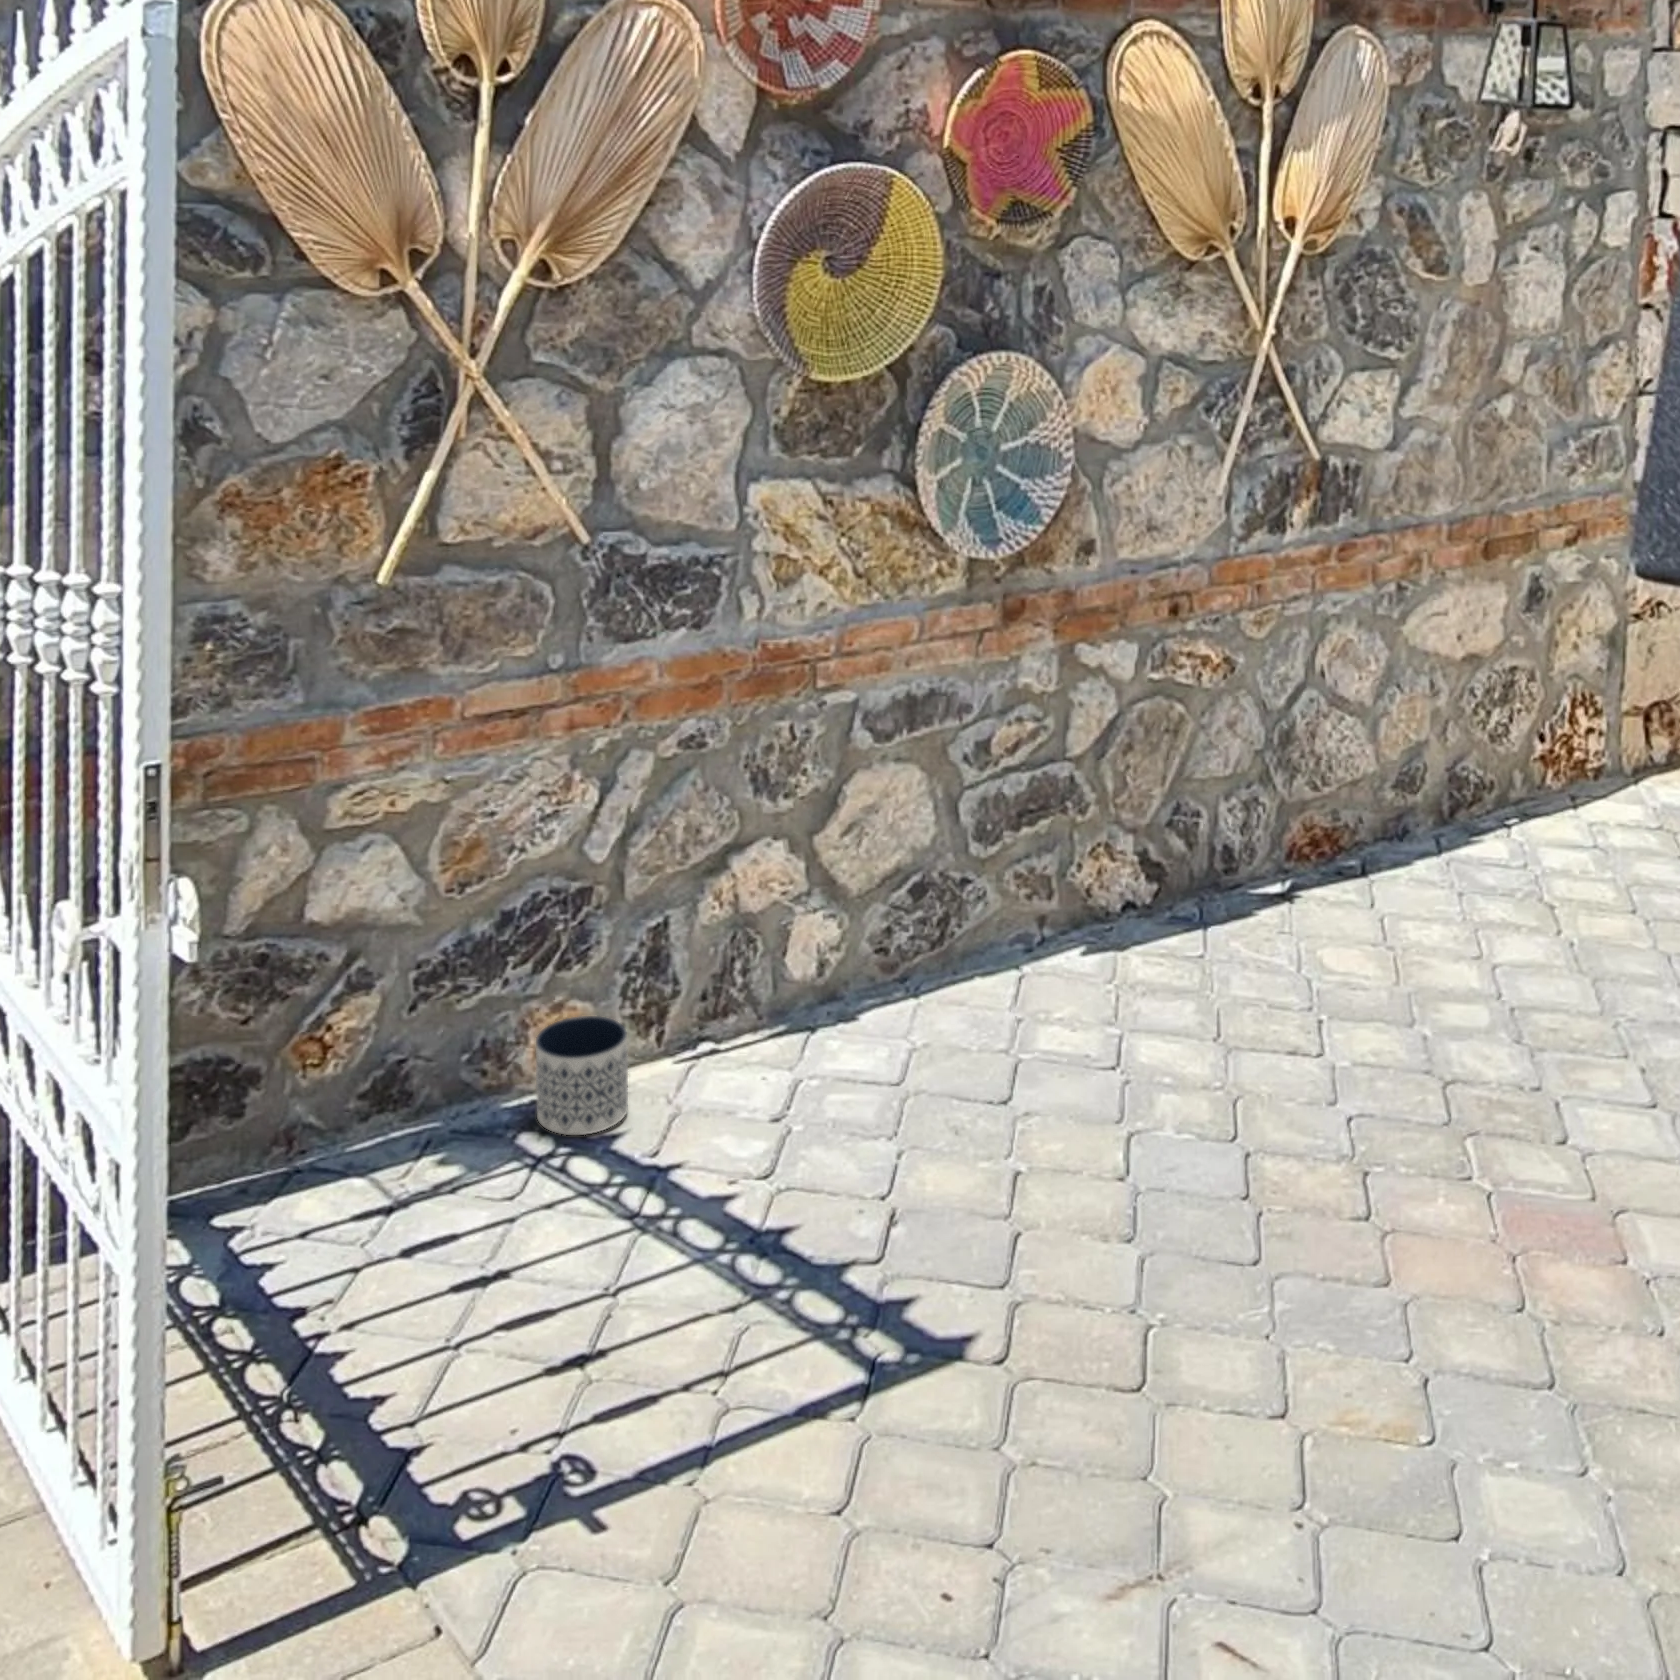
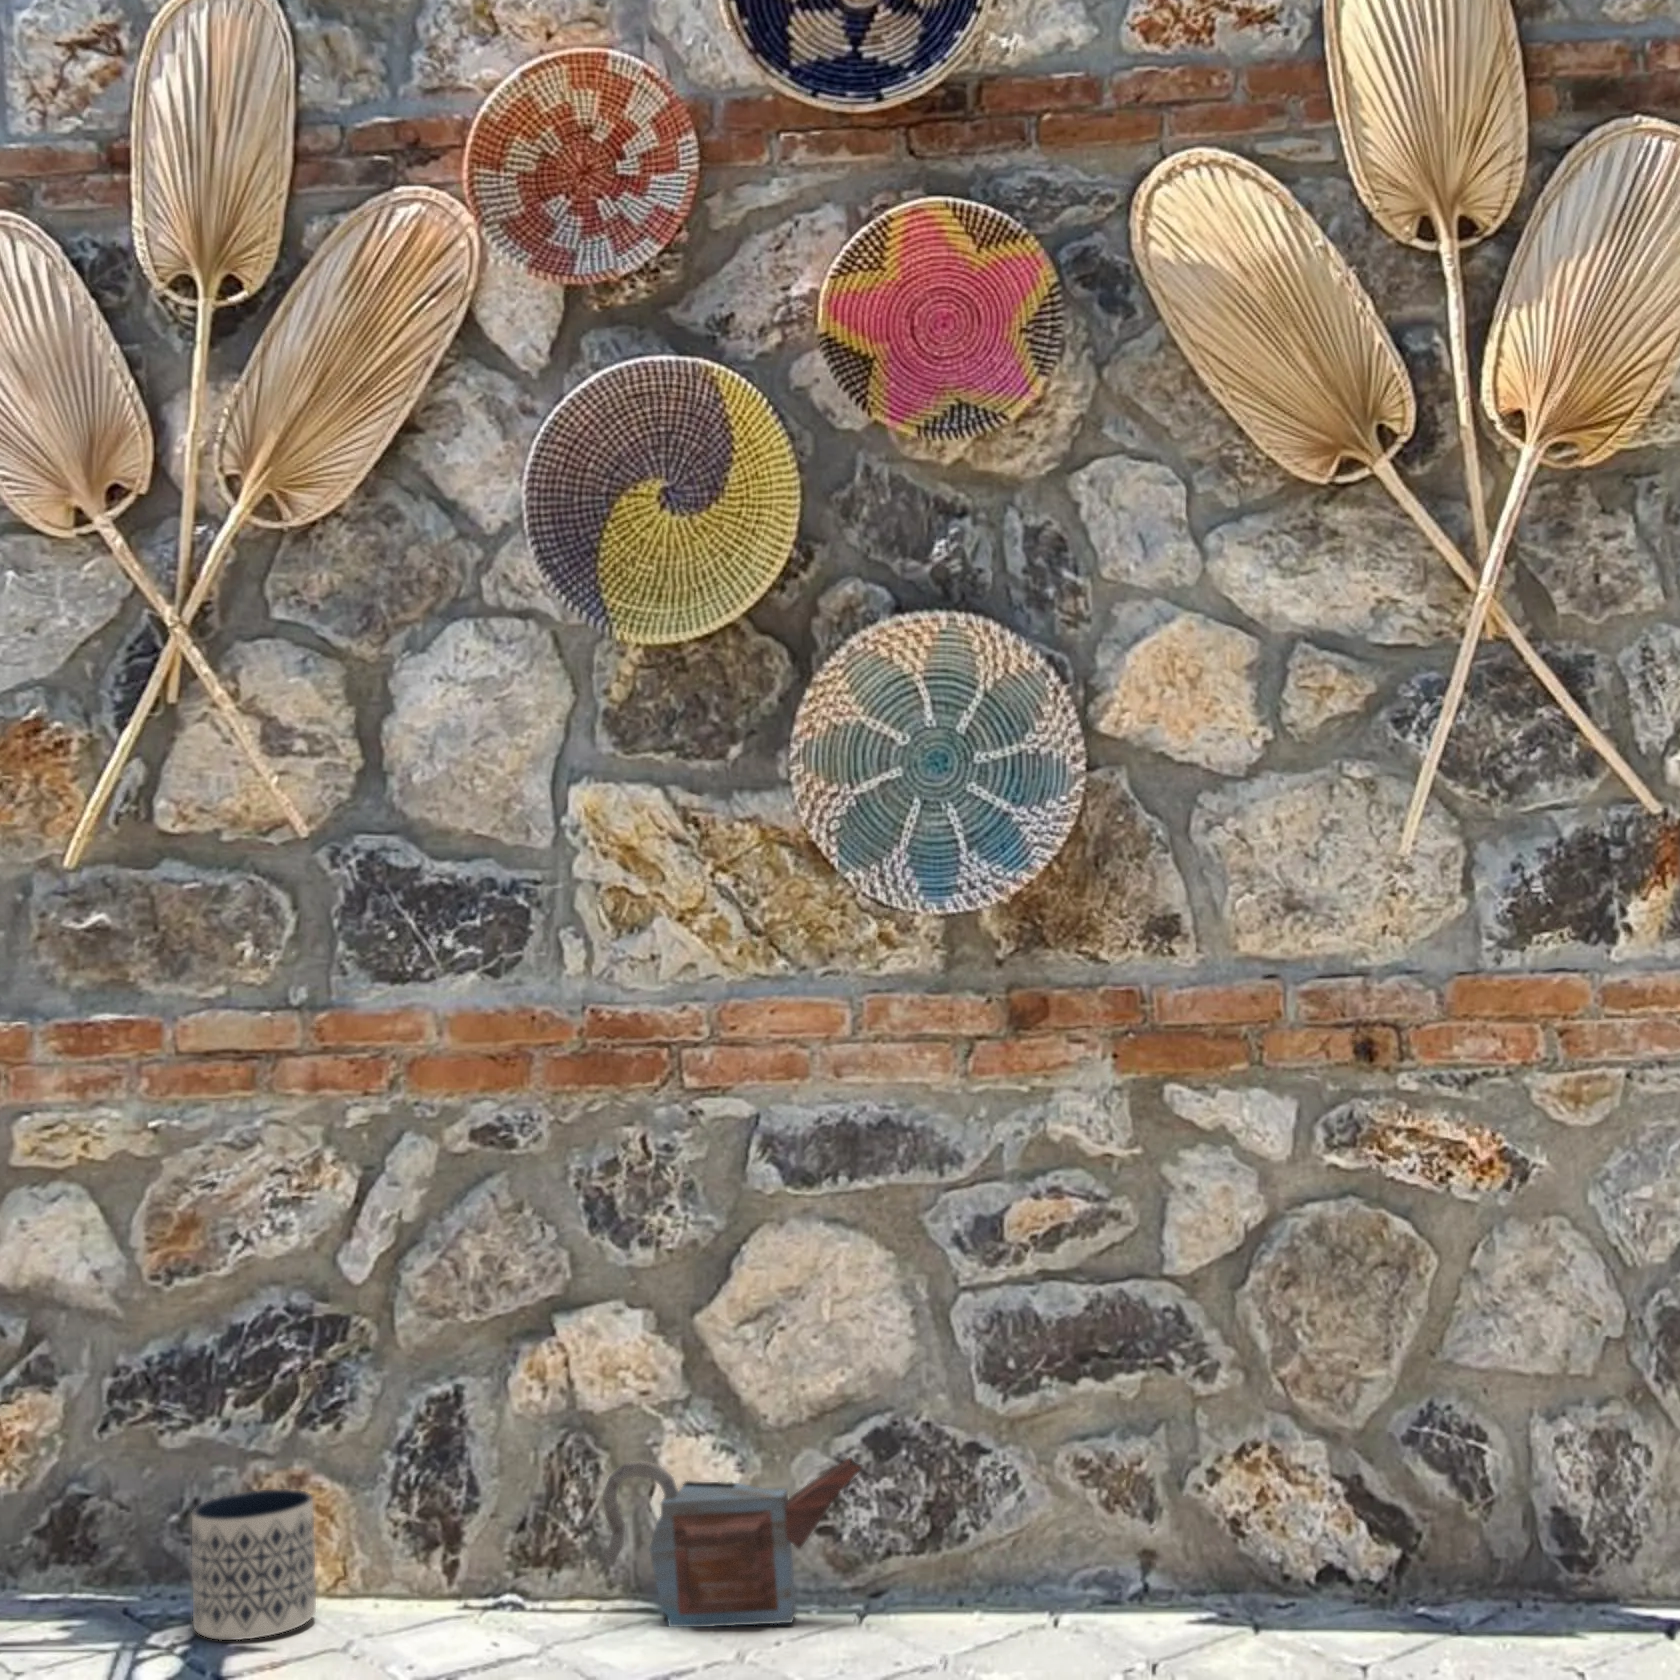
watering can: none [792,907,943,1038] -> present [603,1458,862,1627]

